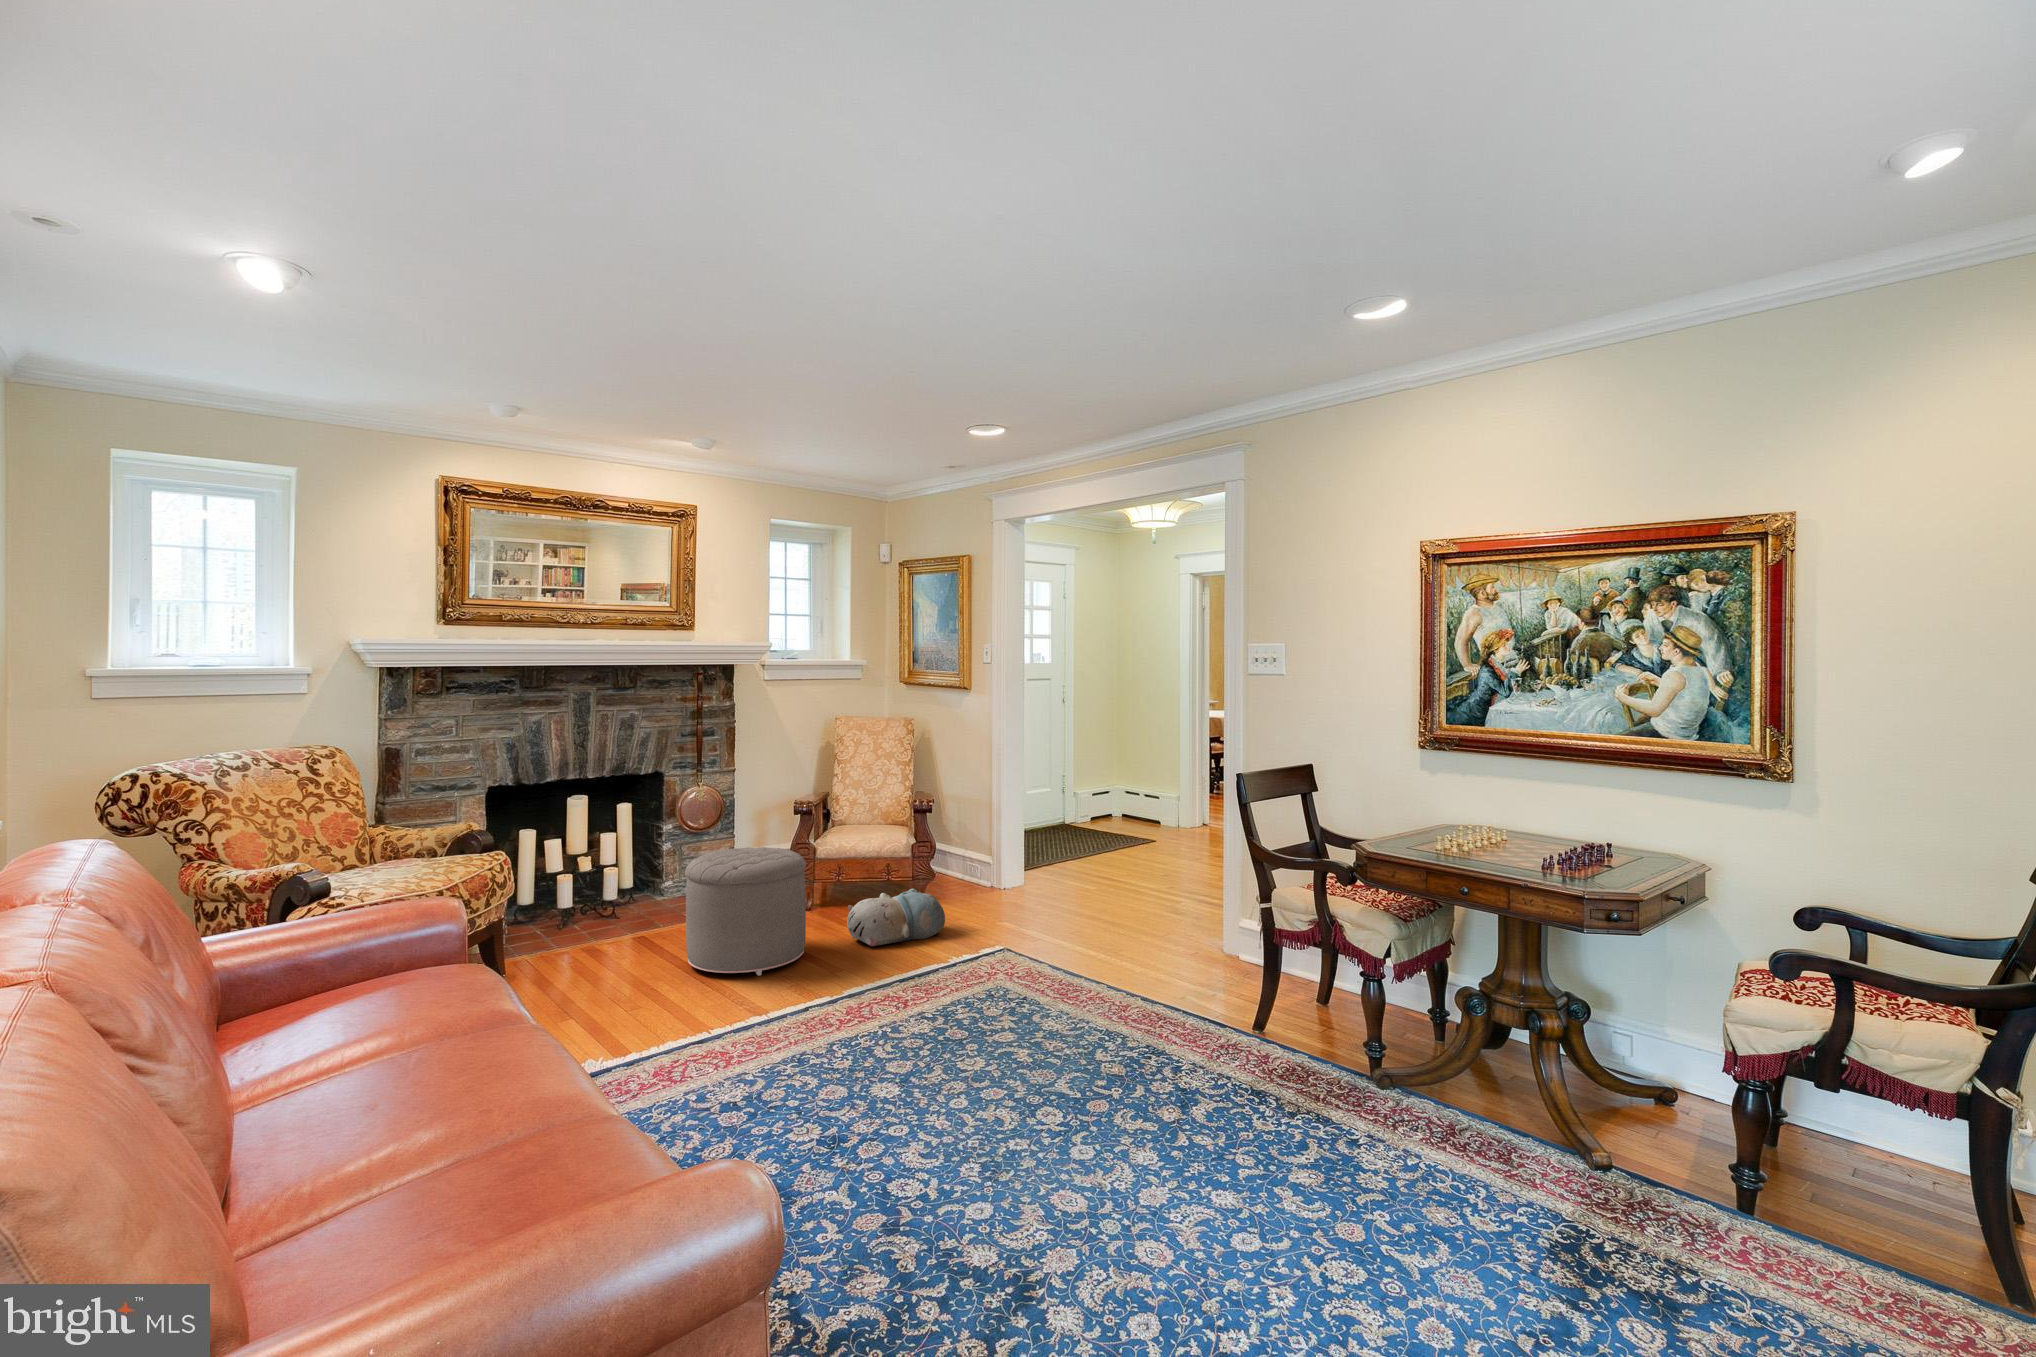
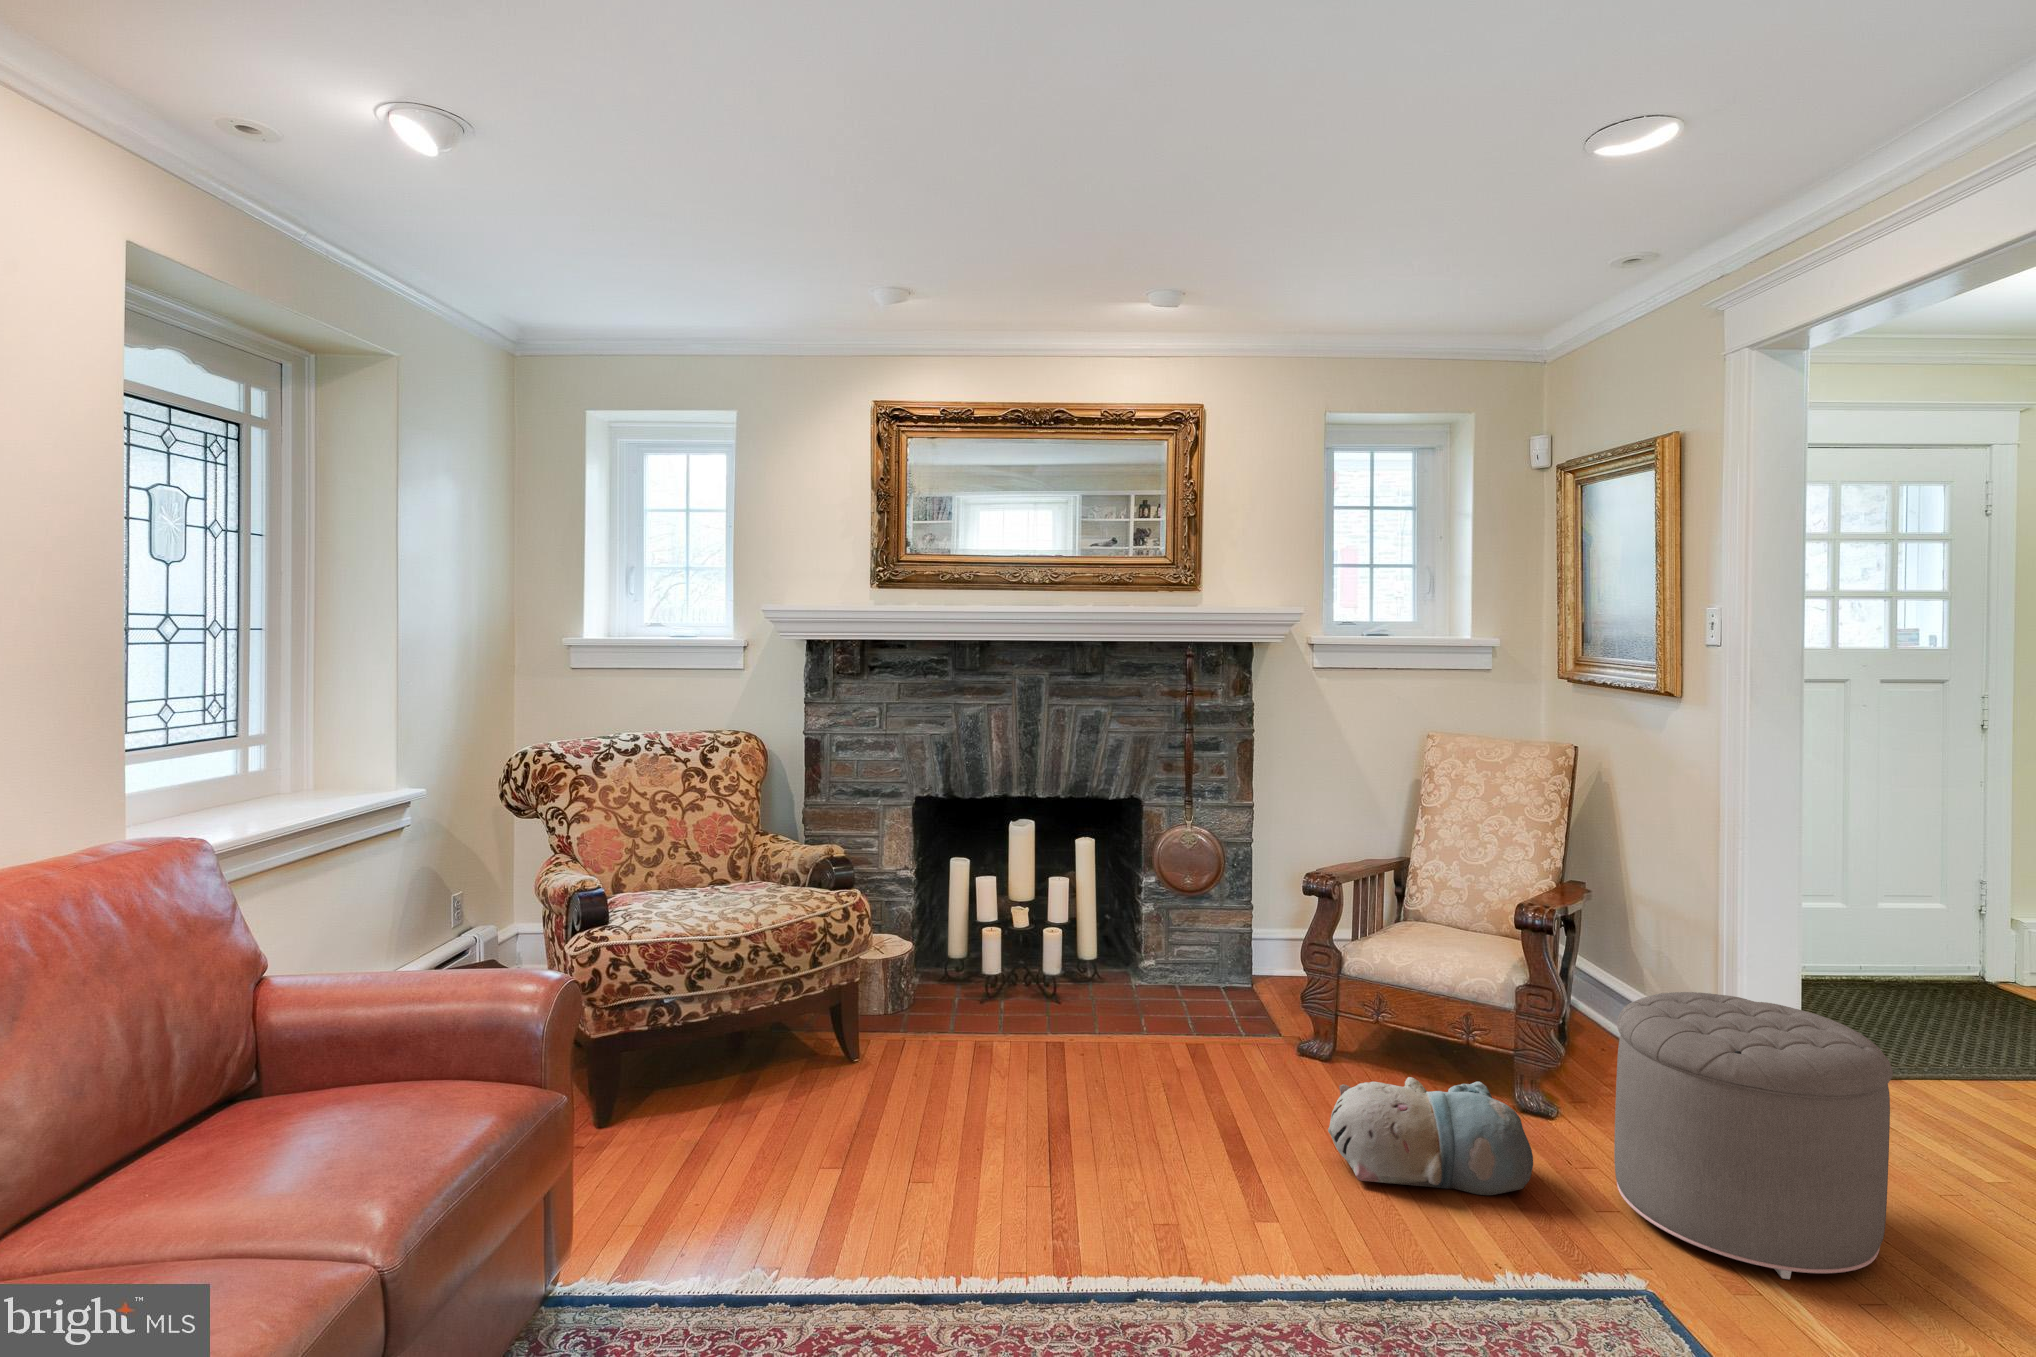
ottoman: present [685,847,806,976] -> present [1614,992,1893,1279]

